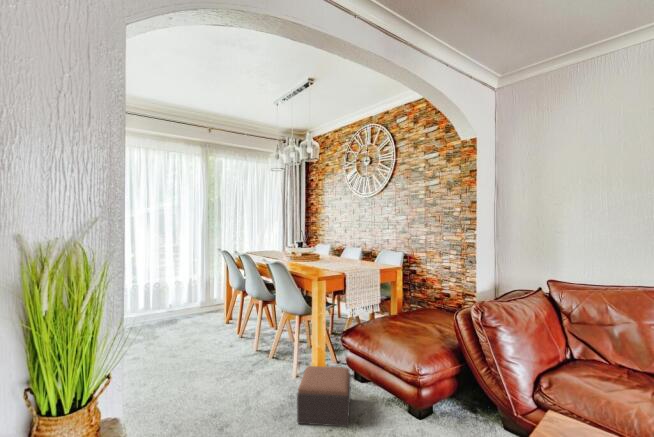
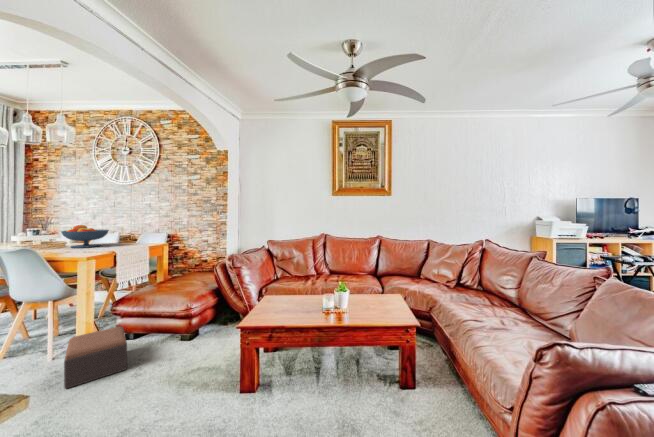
fruit bowl: none [310,244,345,269] -> present [61,225,109,248]

